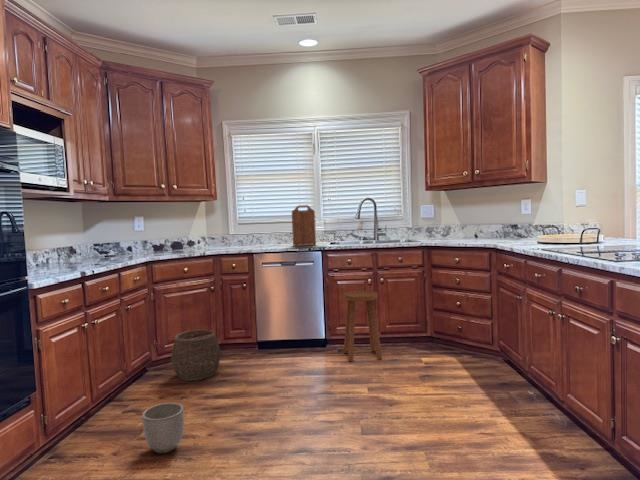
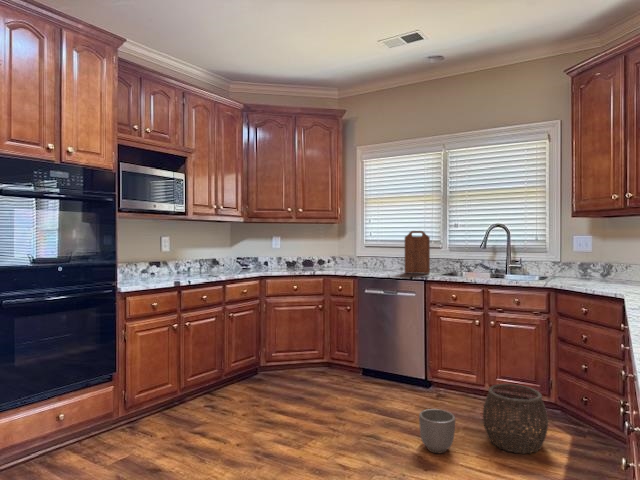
stool: present [343,290,382,361] -> none [432,331,476,416]
woven basket: present [171,329,221,381] -> present [483,384,548,454]
planter: present [142,403,184,453] -> present [419,409,455,453]

